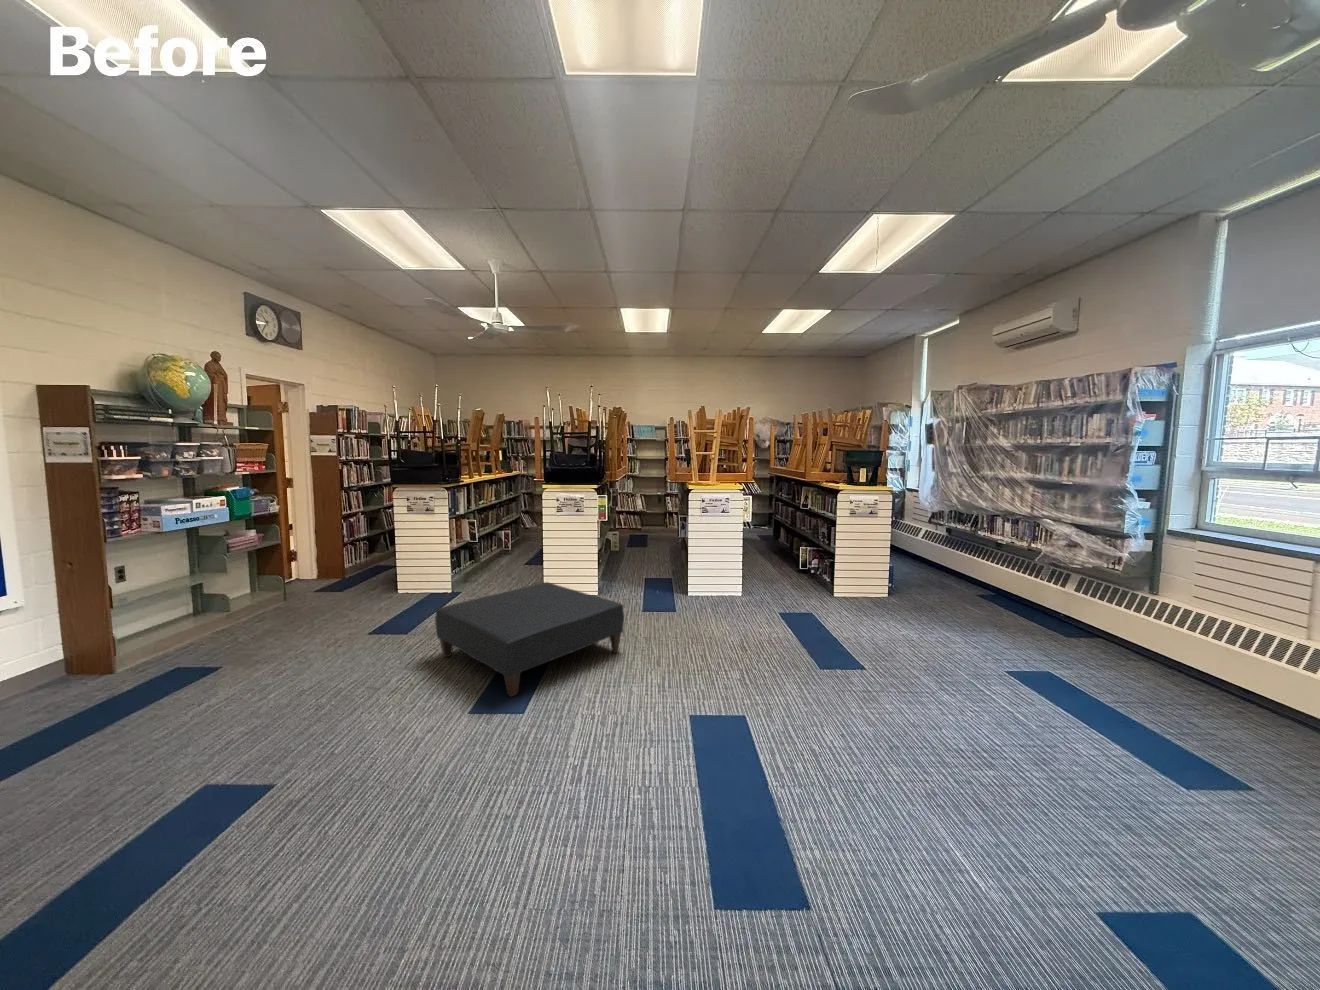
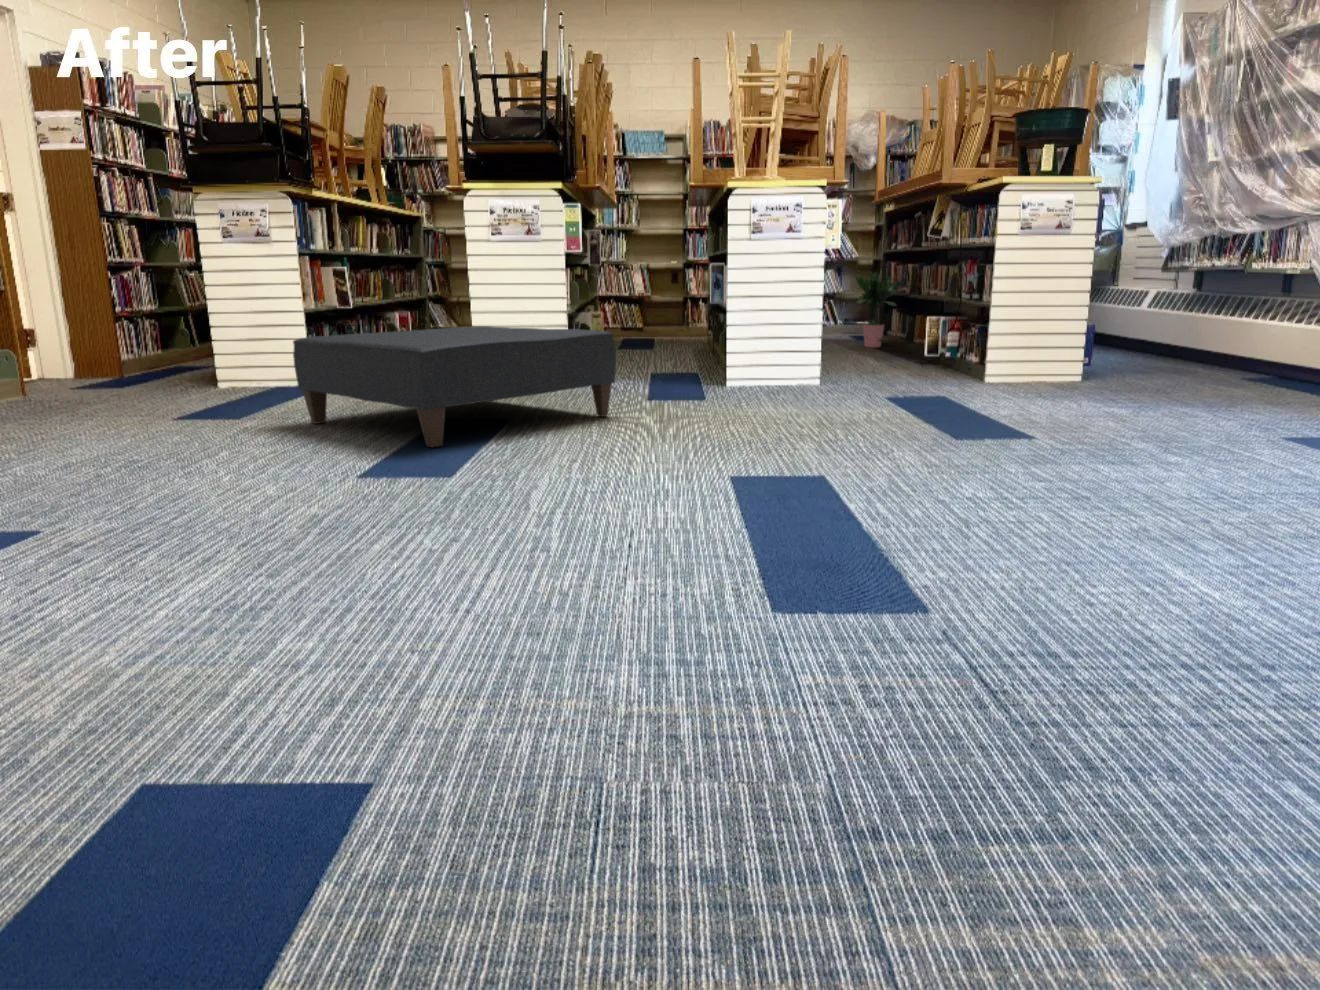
potted plant: none [759,513,789,556] -> present [856,272,903,347]

